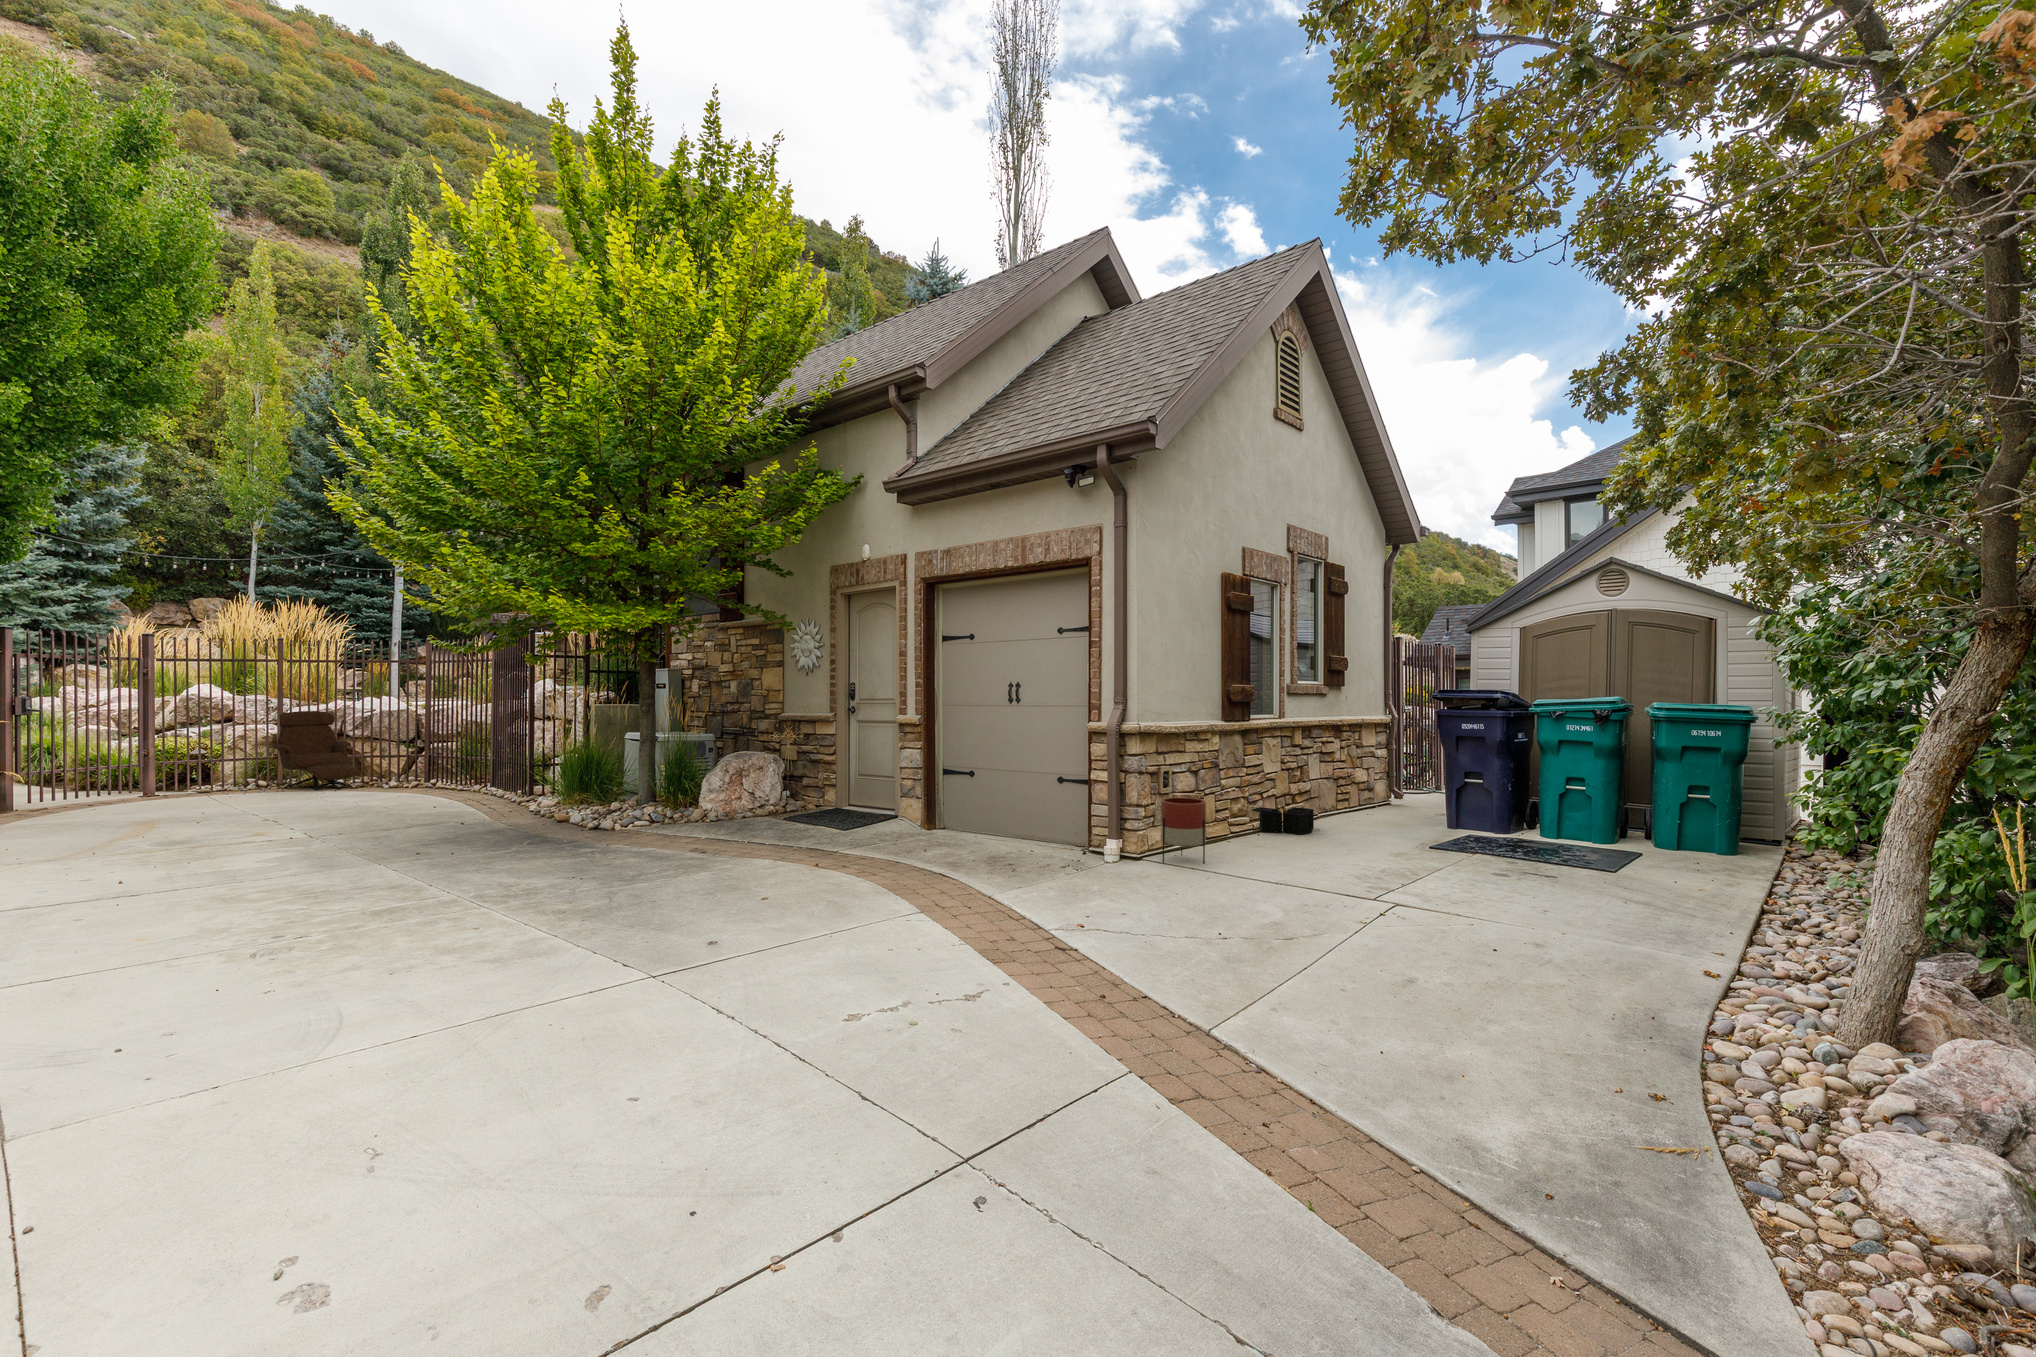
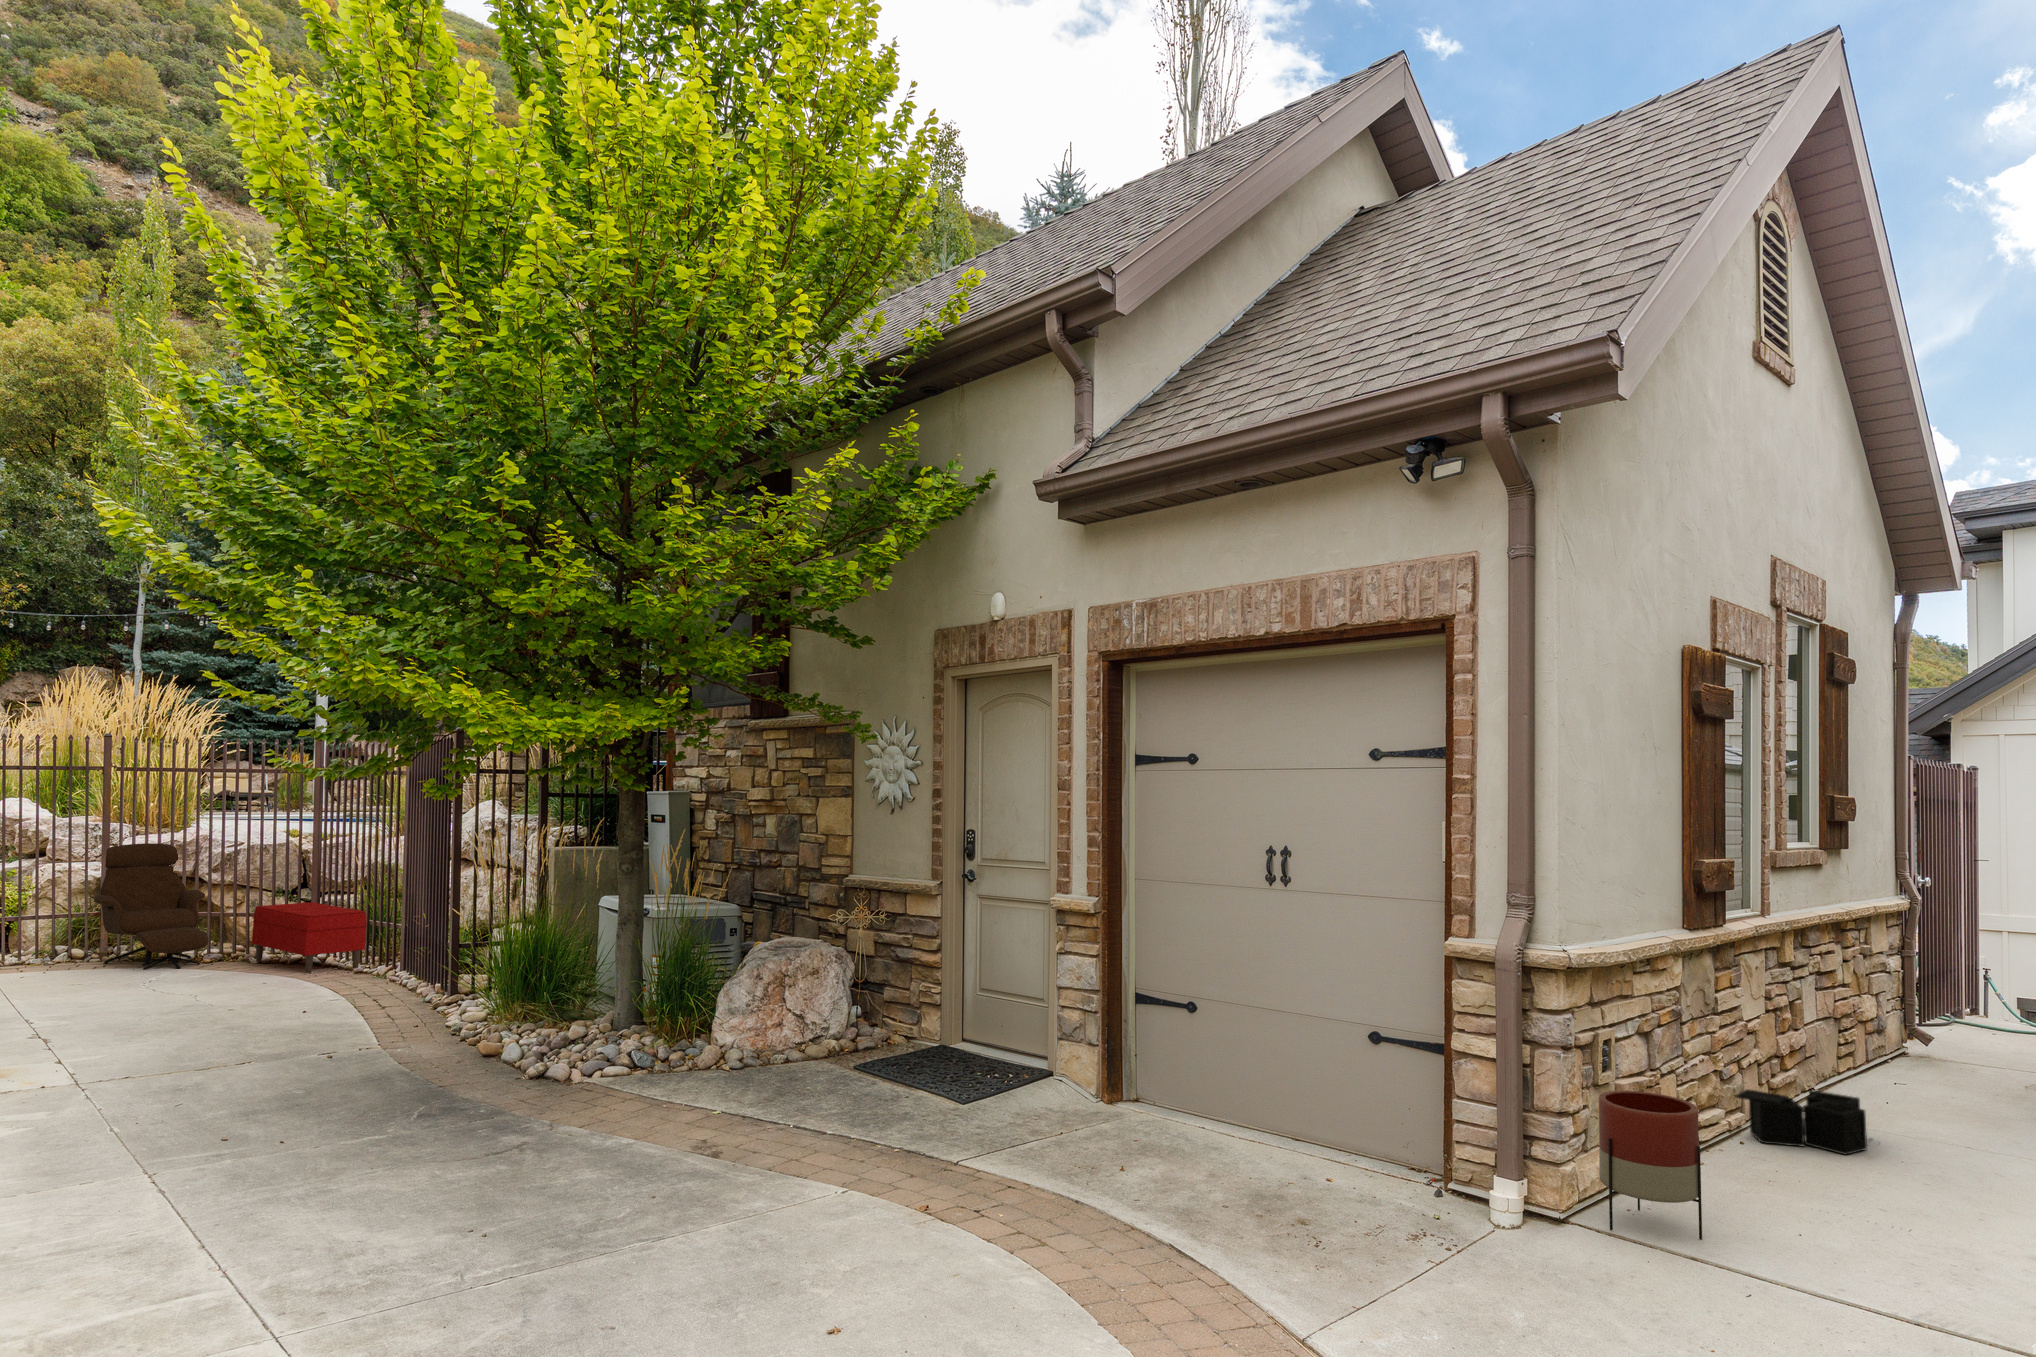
bench: none [387,747,467,790] -> present [252,902,367,973]

